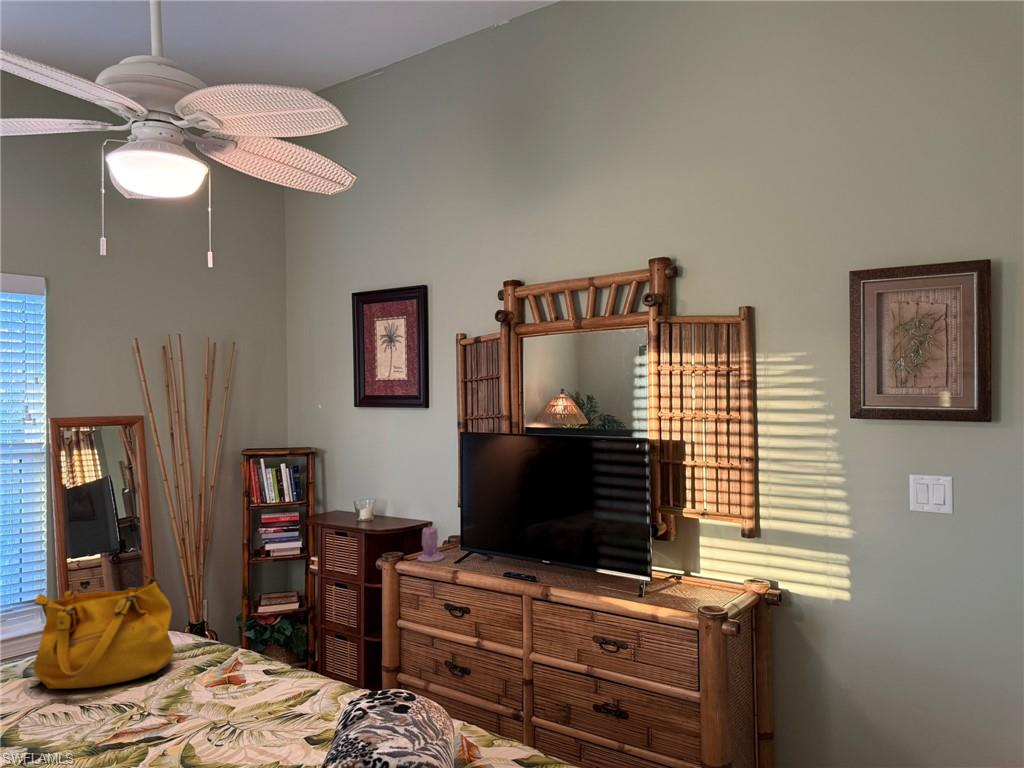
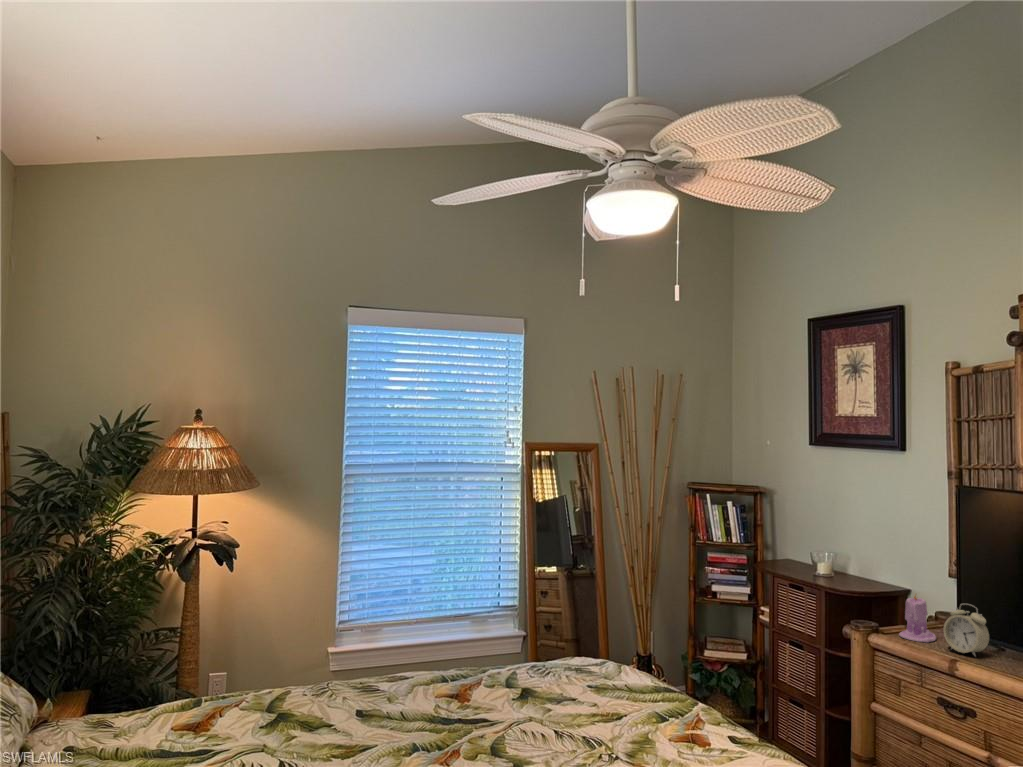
alarm clock: none [448,525,478,566] -> present [944,604,990,656]
handbag: present [34,574,174,689] -> none [517,608,635,713]

